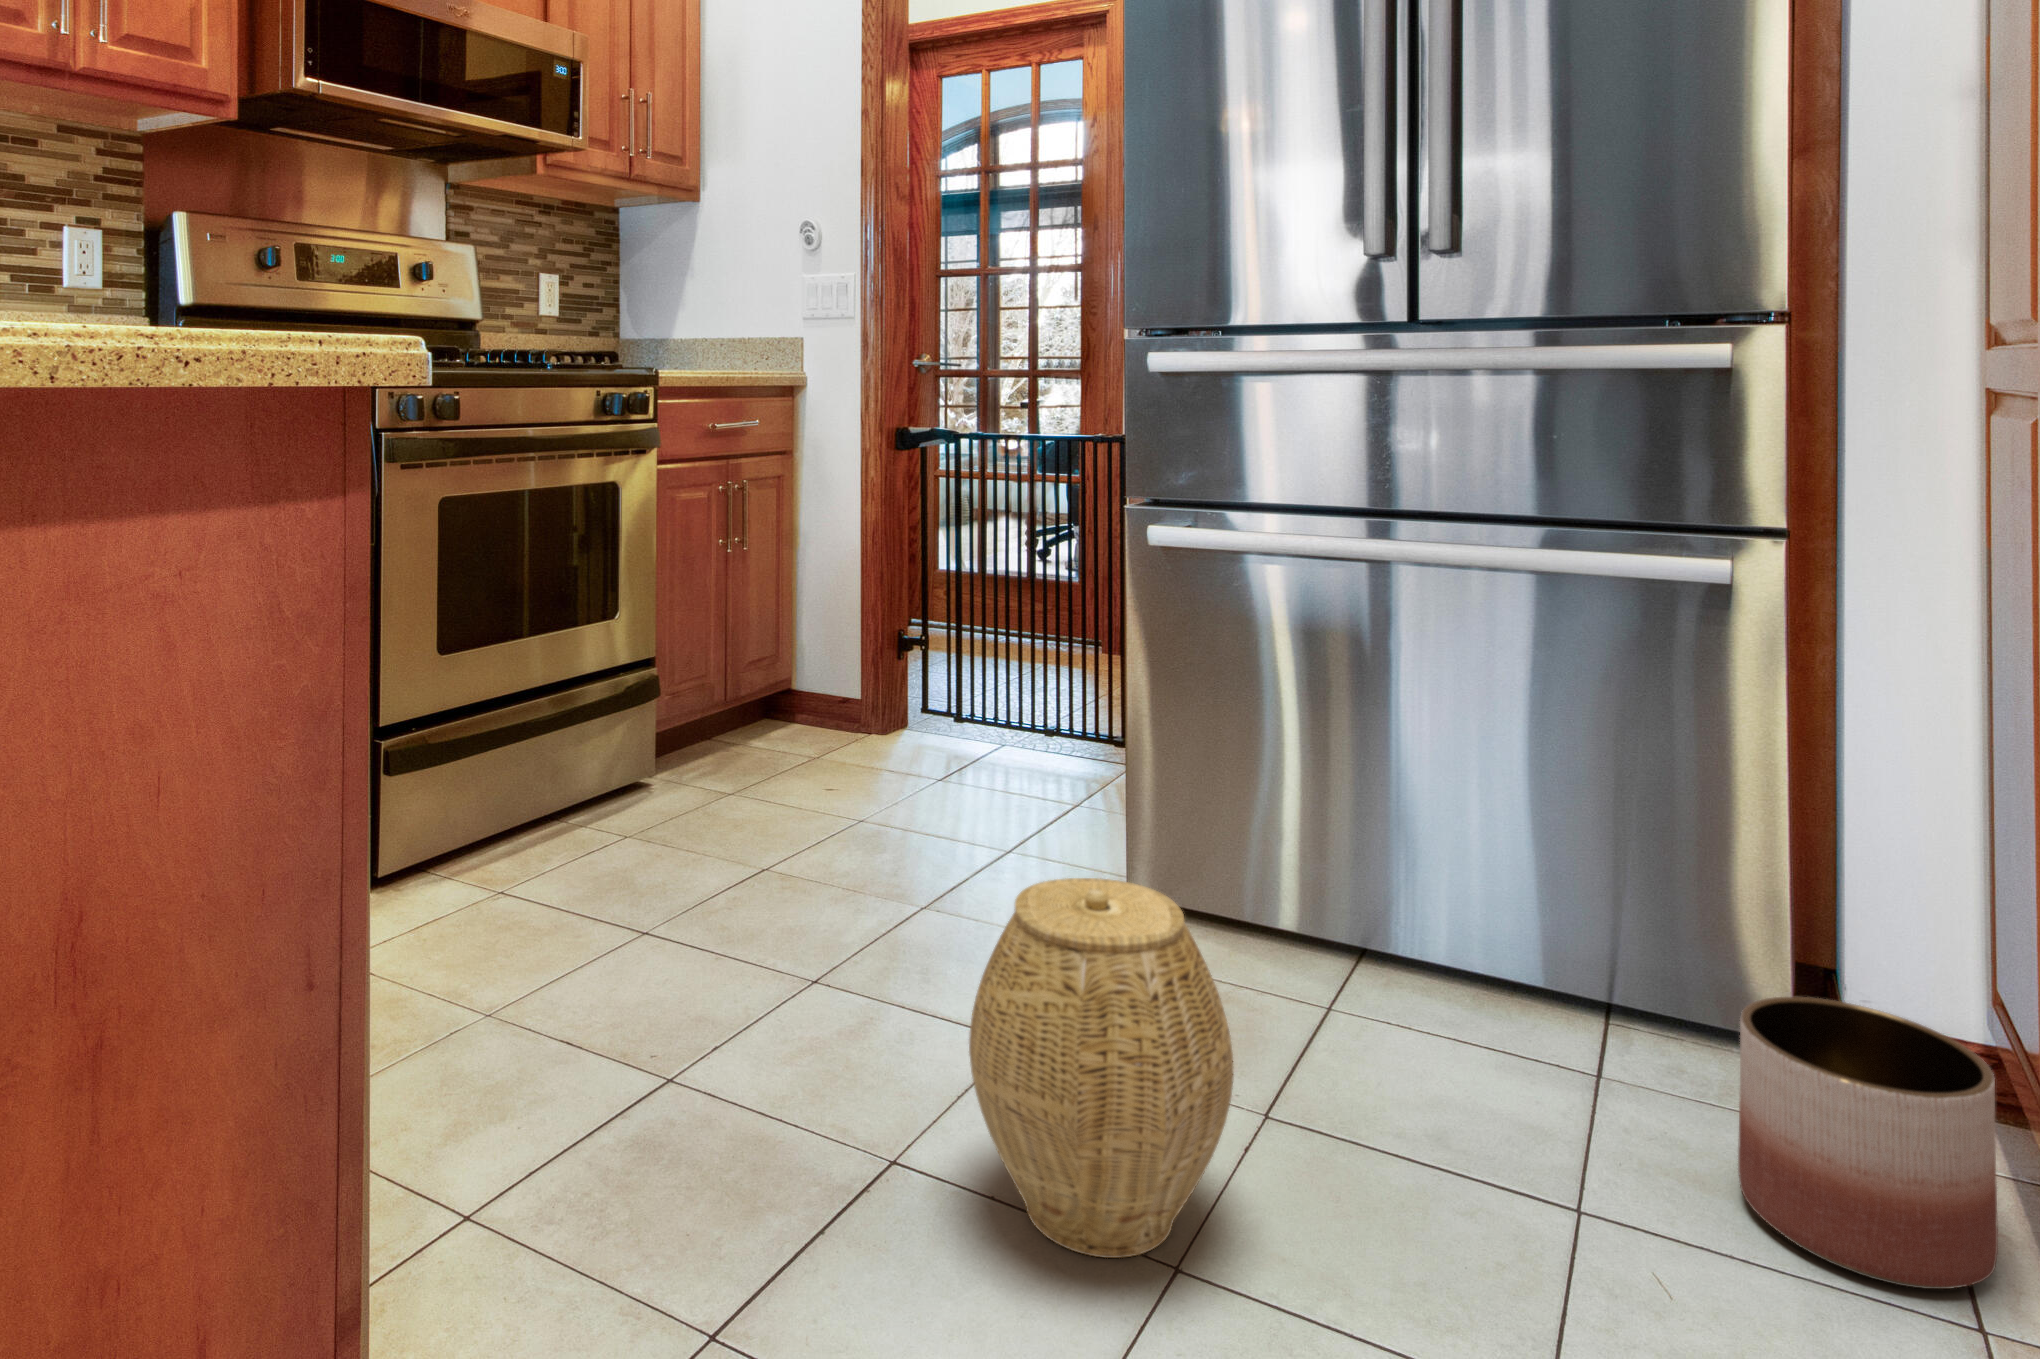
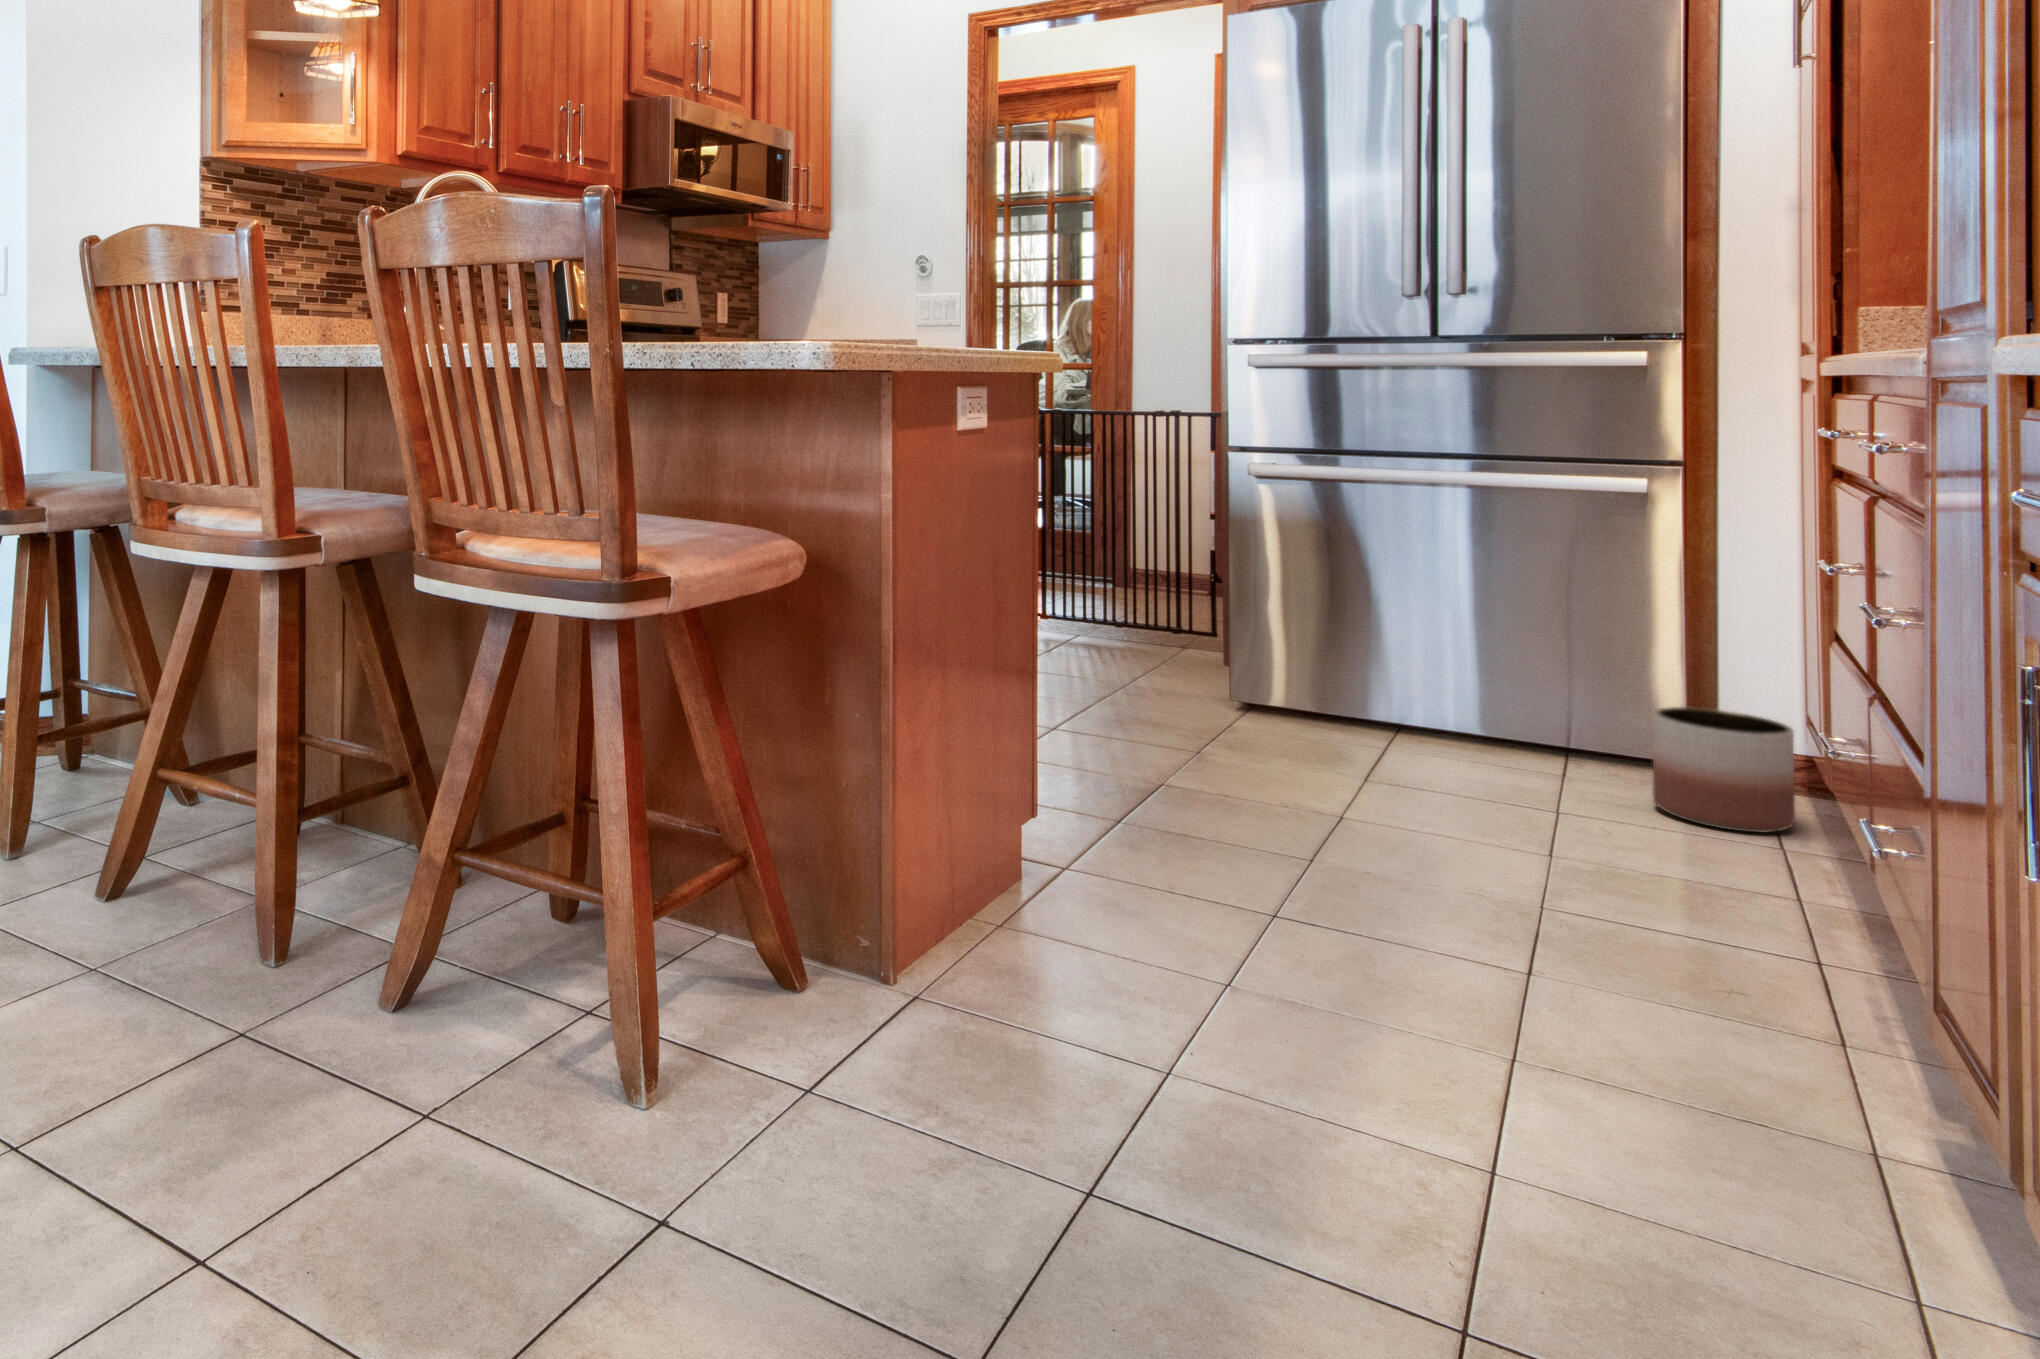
woven basket: present [969,878,1234,1258] -> none [1229,636,1381,814]

